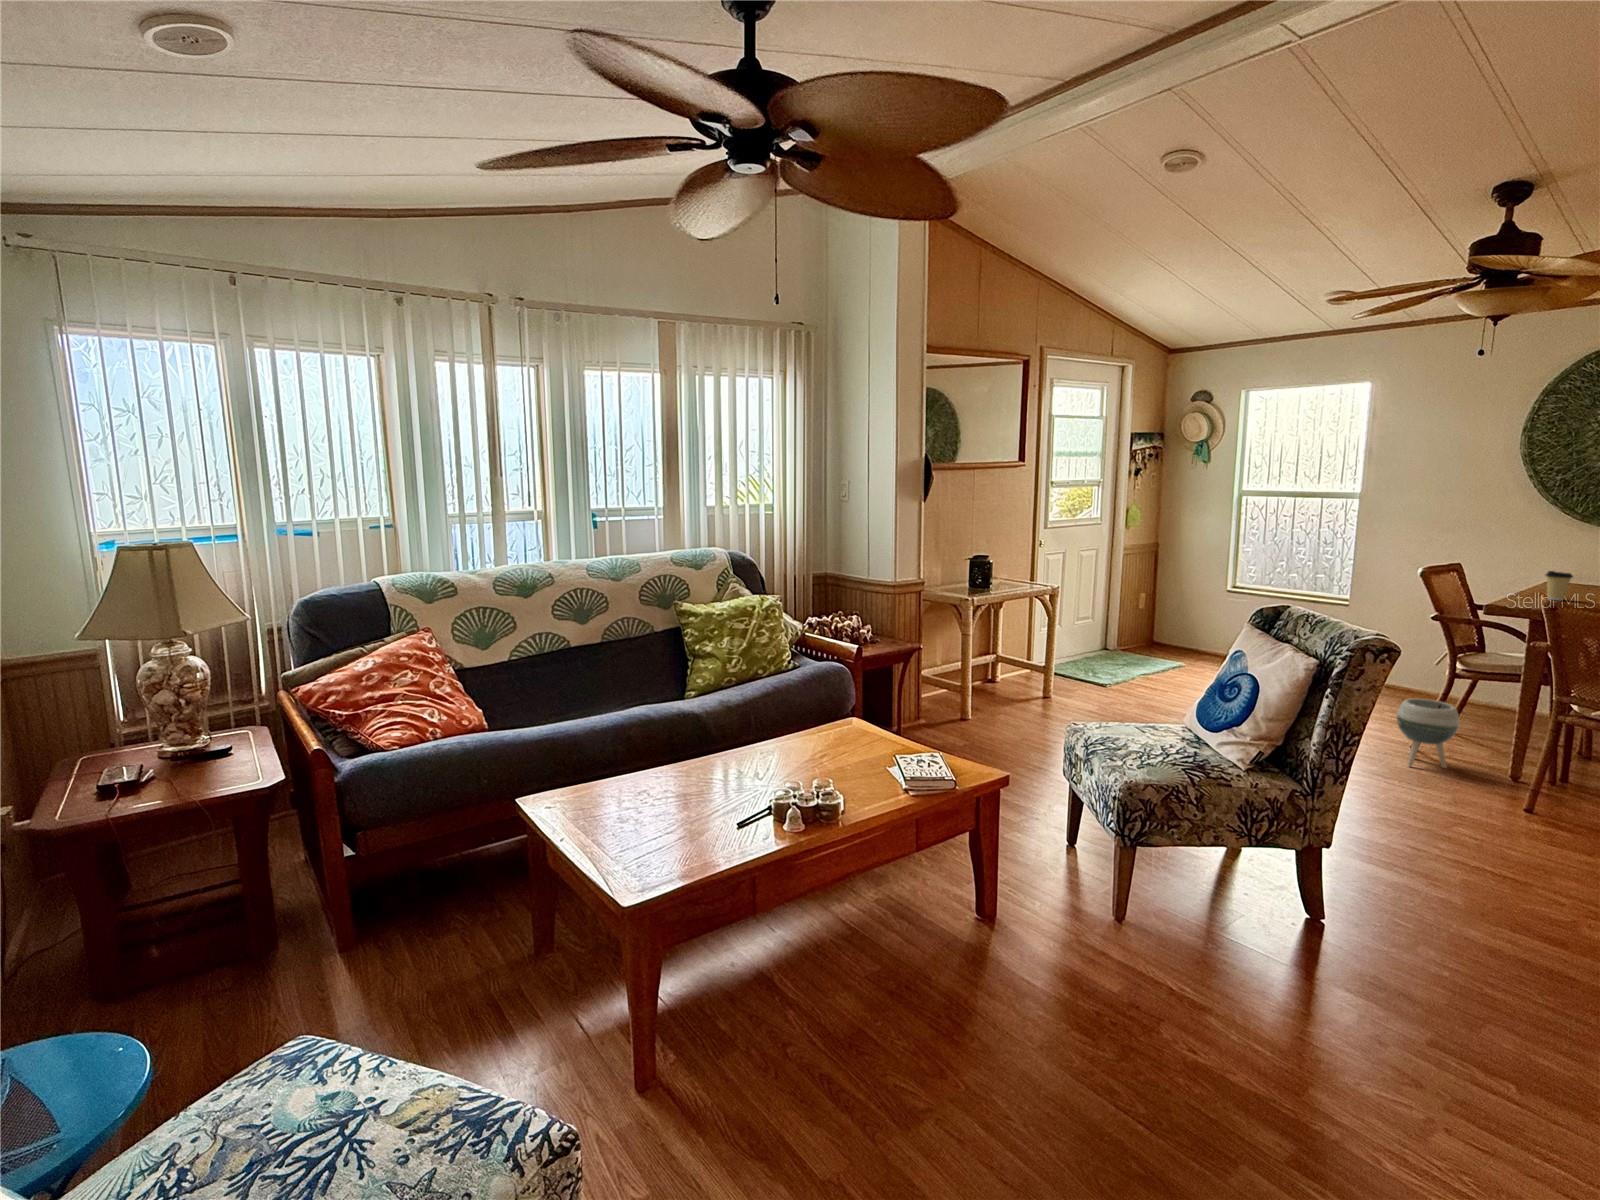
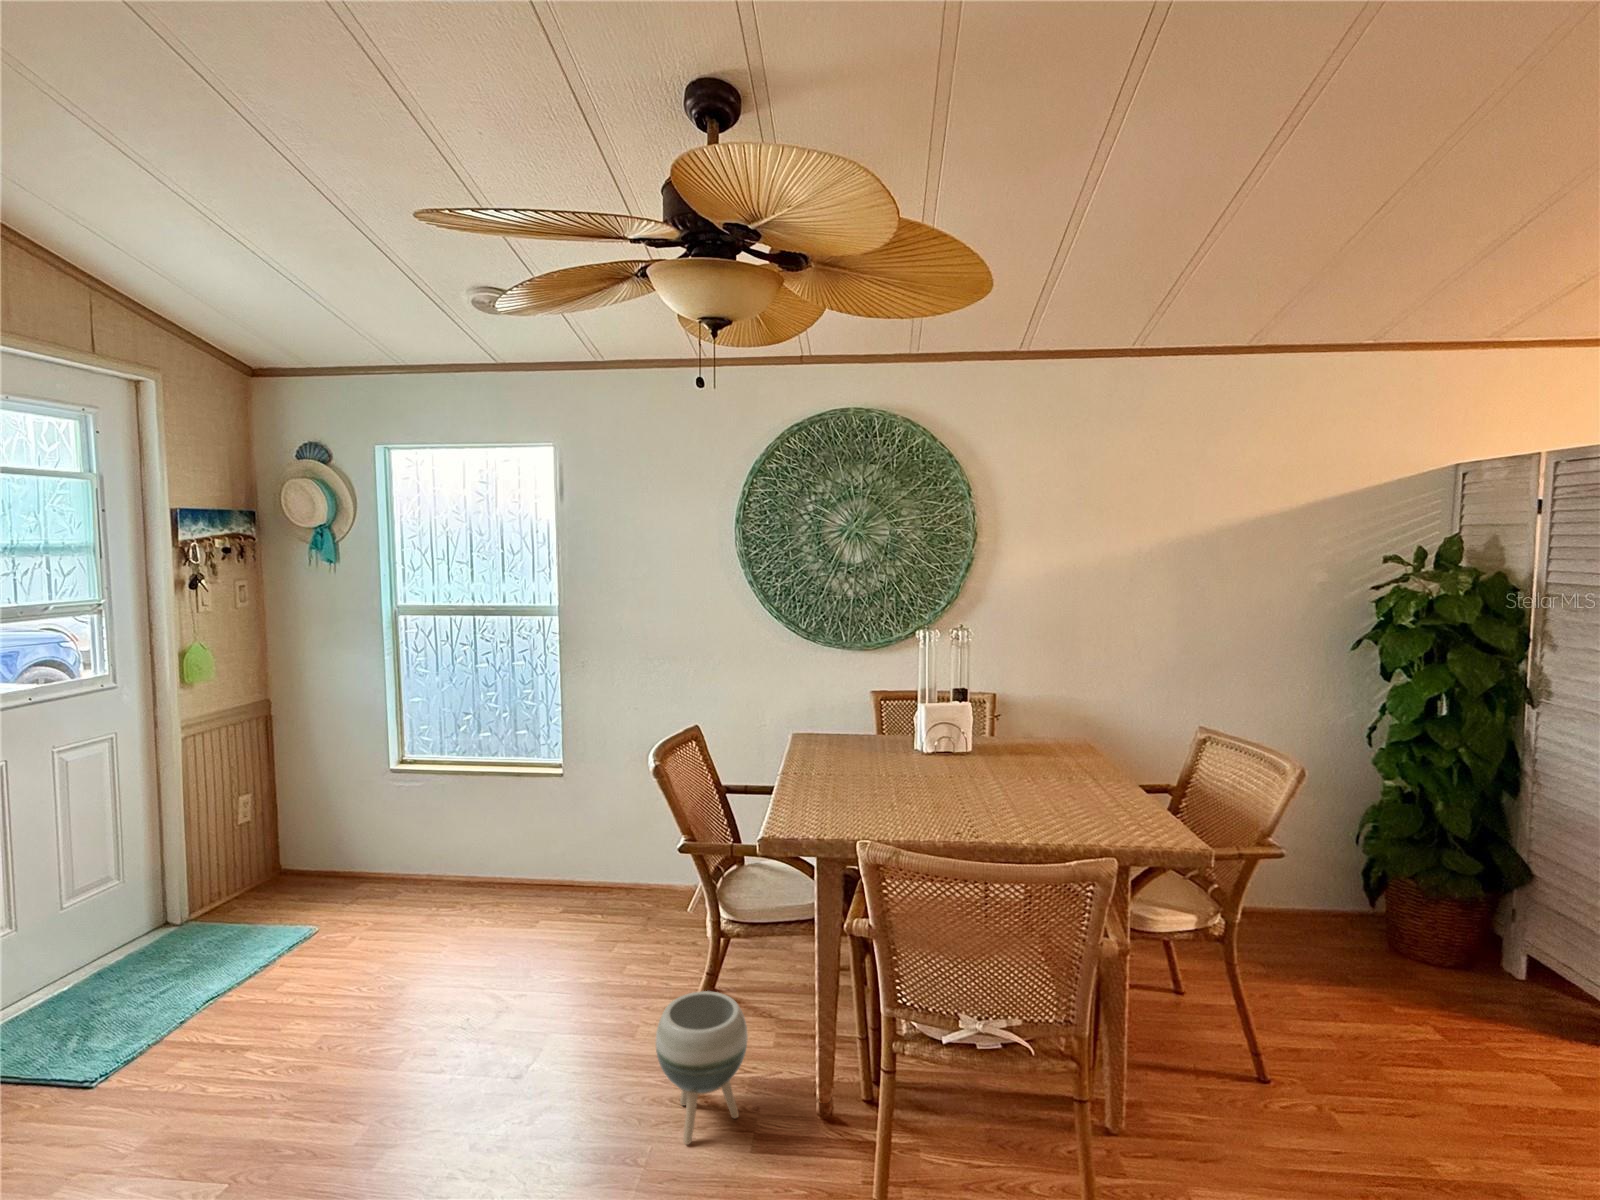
coffee cup: present [1546,571,1573,600] -> none [814,737,847,784]

